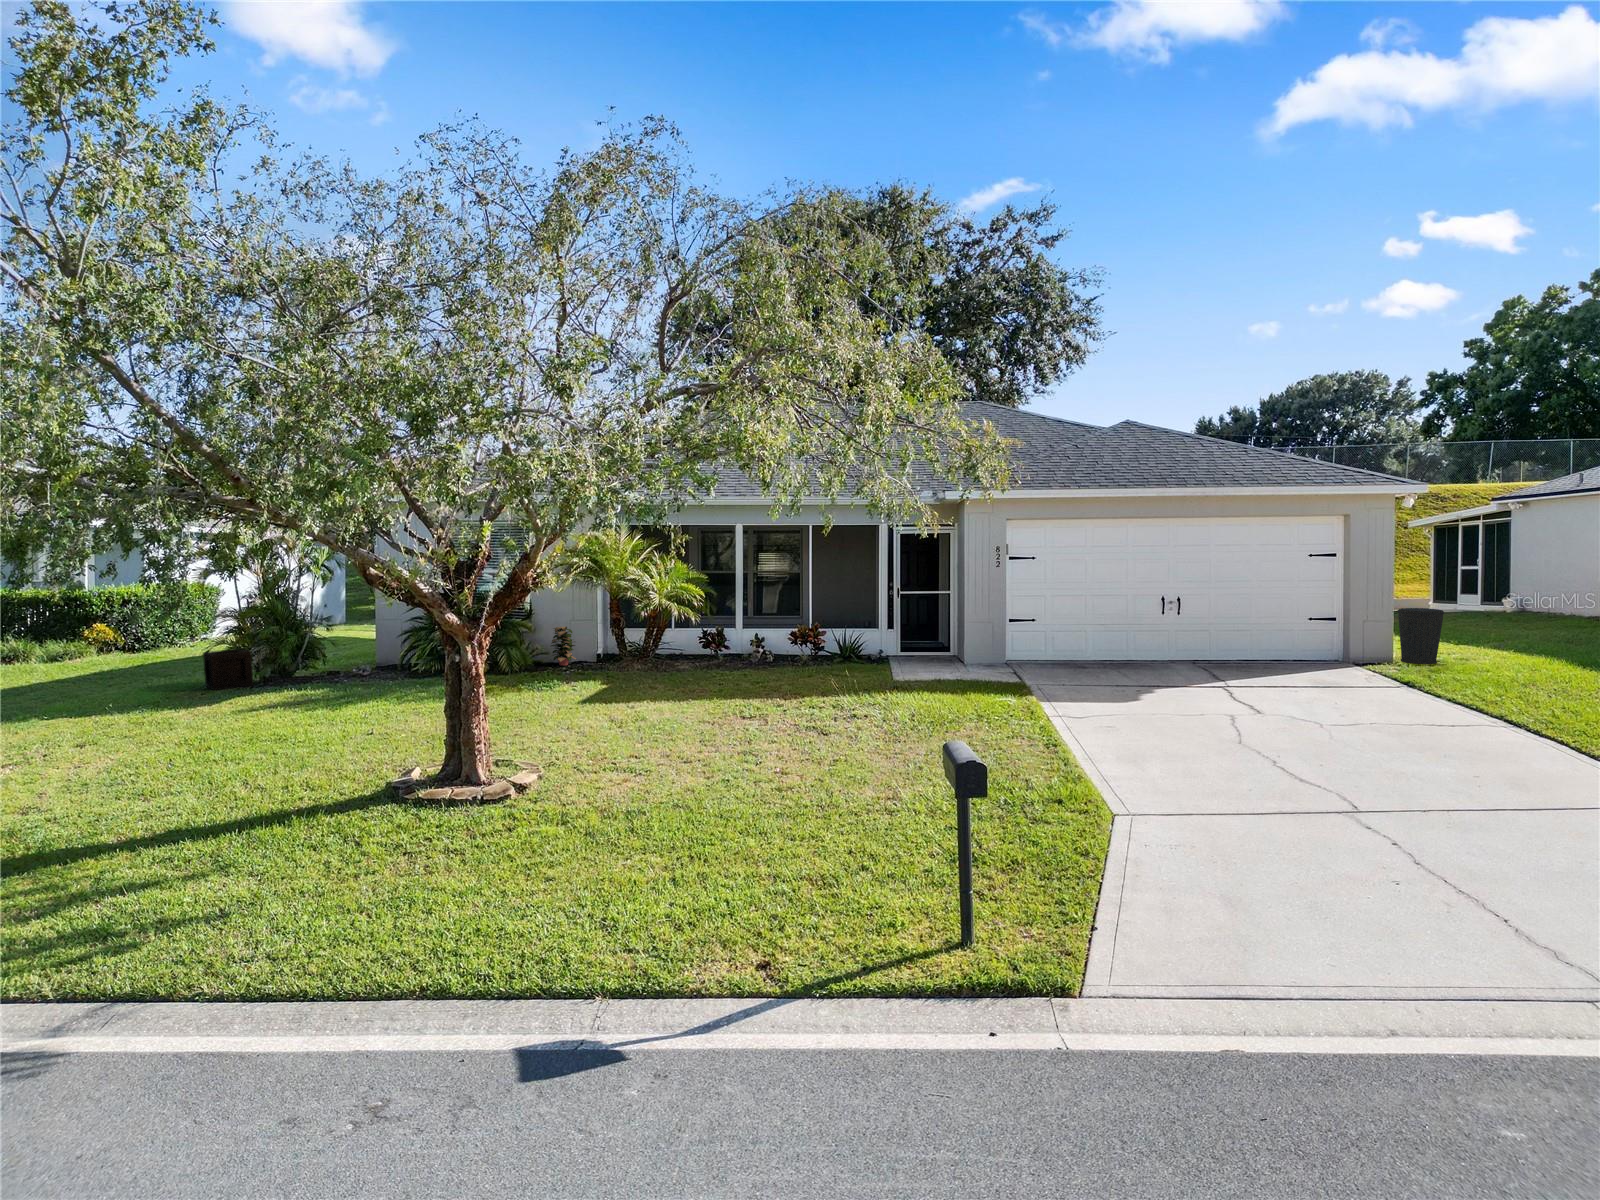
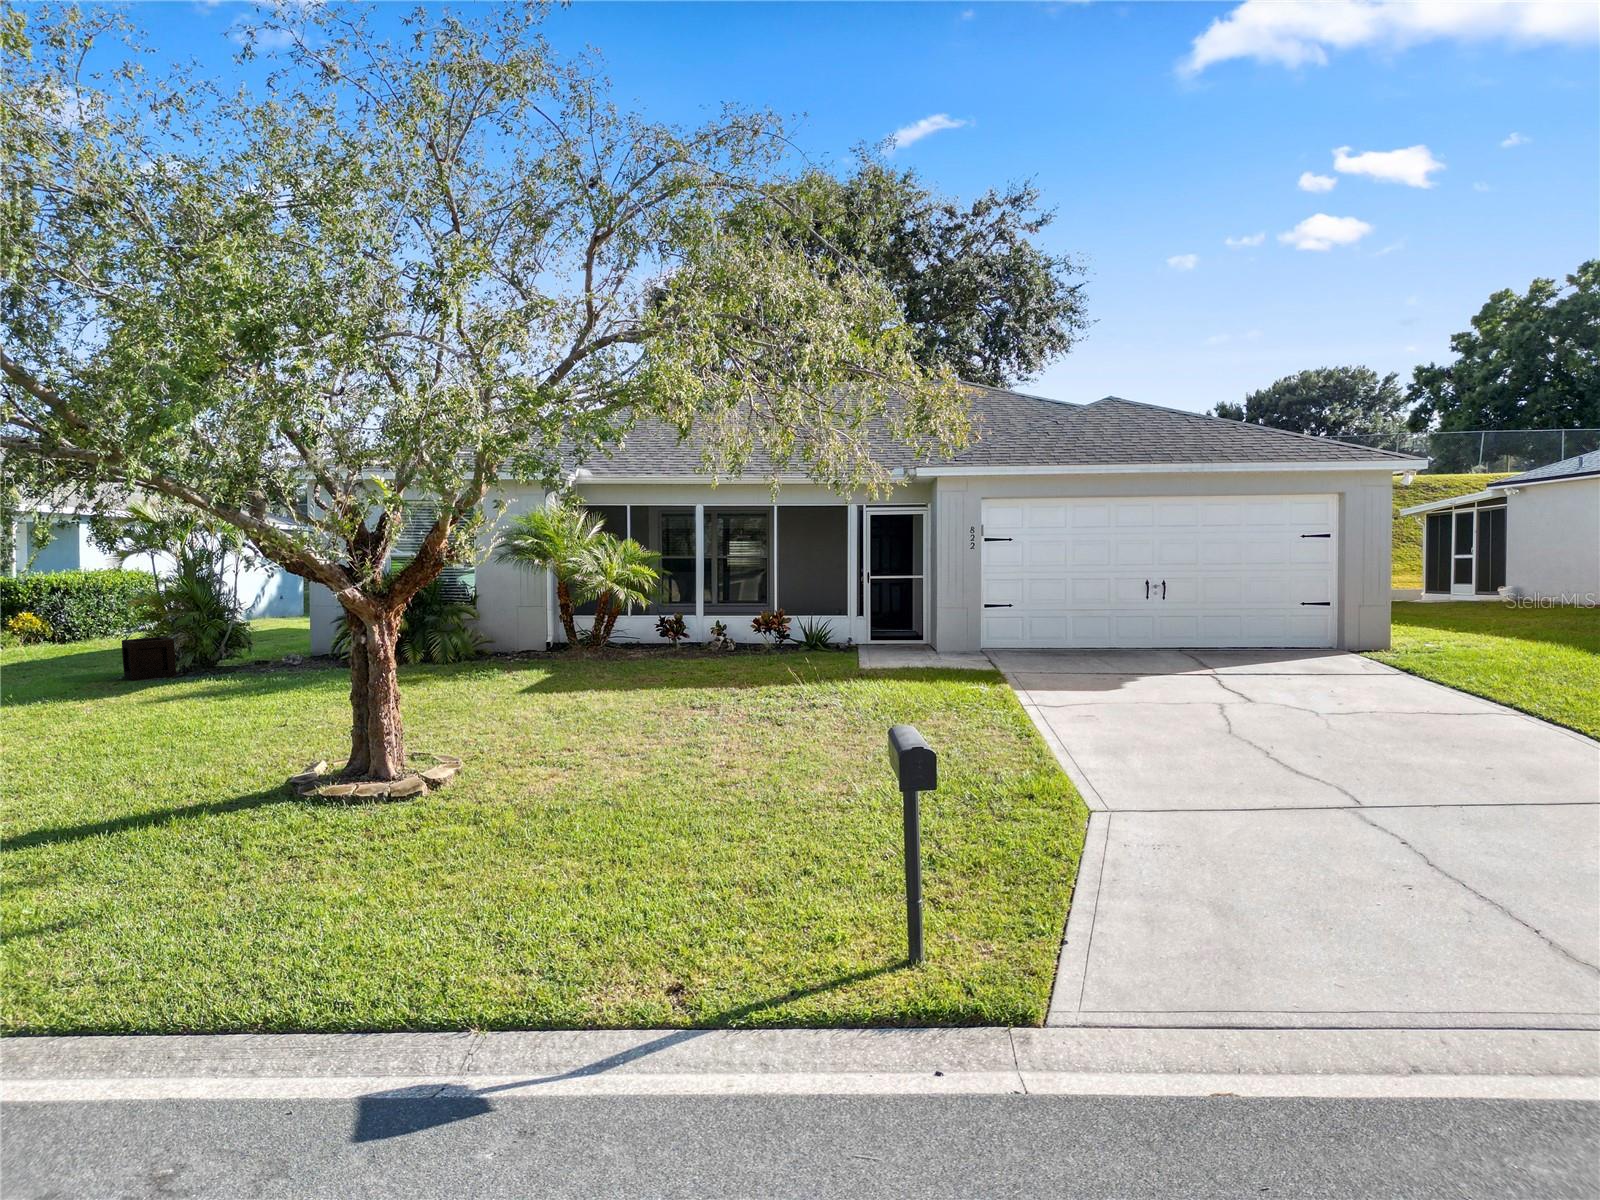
trash can: present [1398,608,1444,664] -> none [1392,595,1441,653]
decorative plant: present [551,627,576,666] -> none [498,614,529,655]

